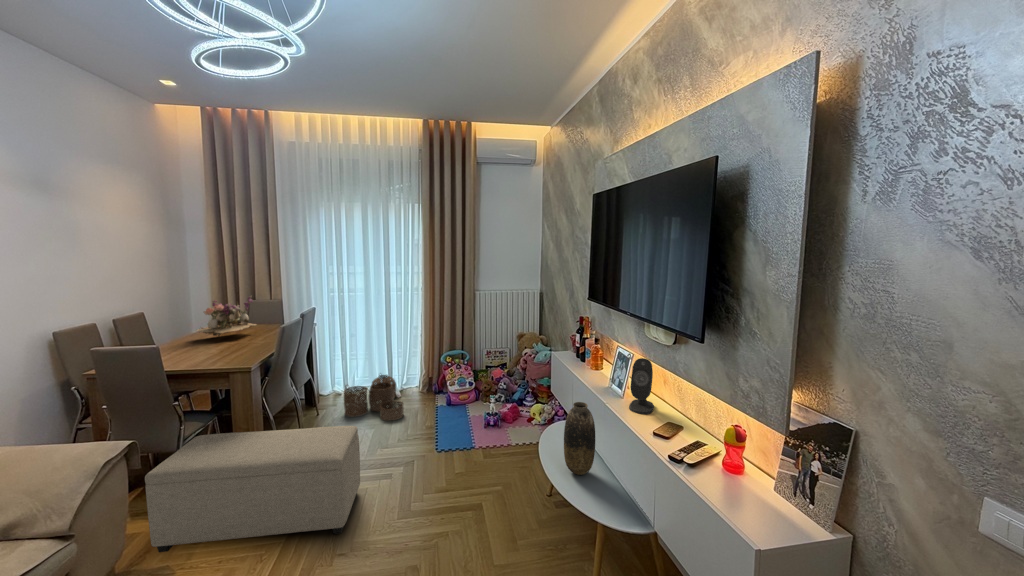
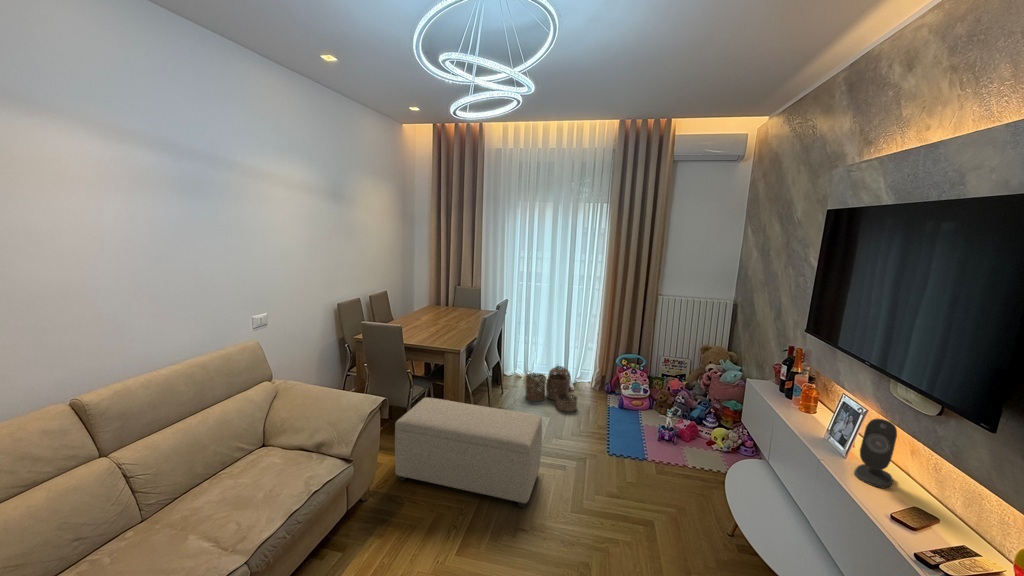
flower arrangement: present [198,296,256,336] -> none [423,285,465,317]
vase: present [564,402,595,475] -> none [758,451,803,532]

